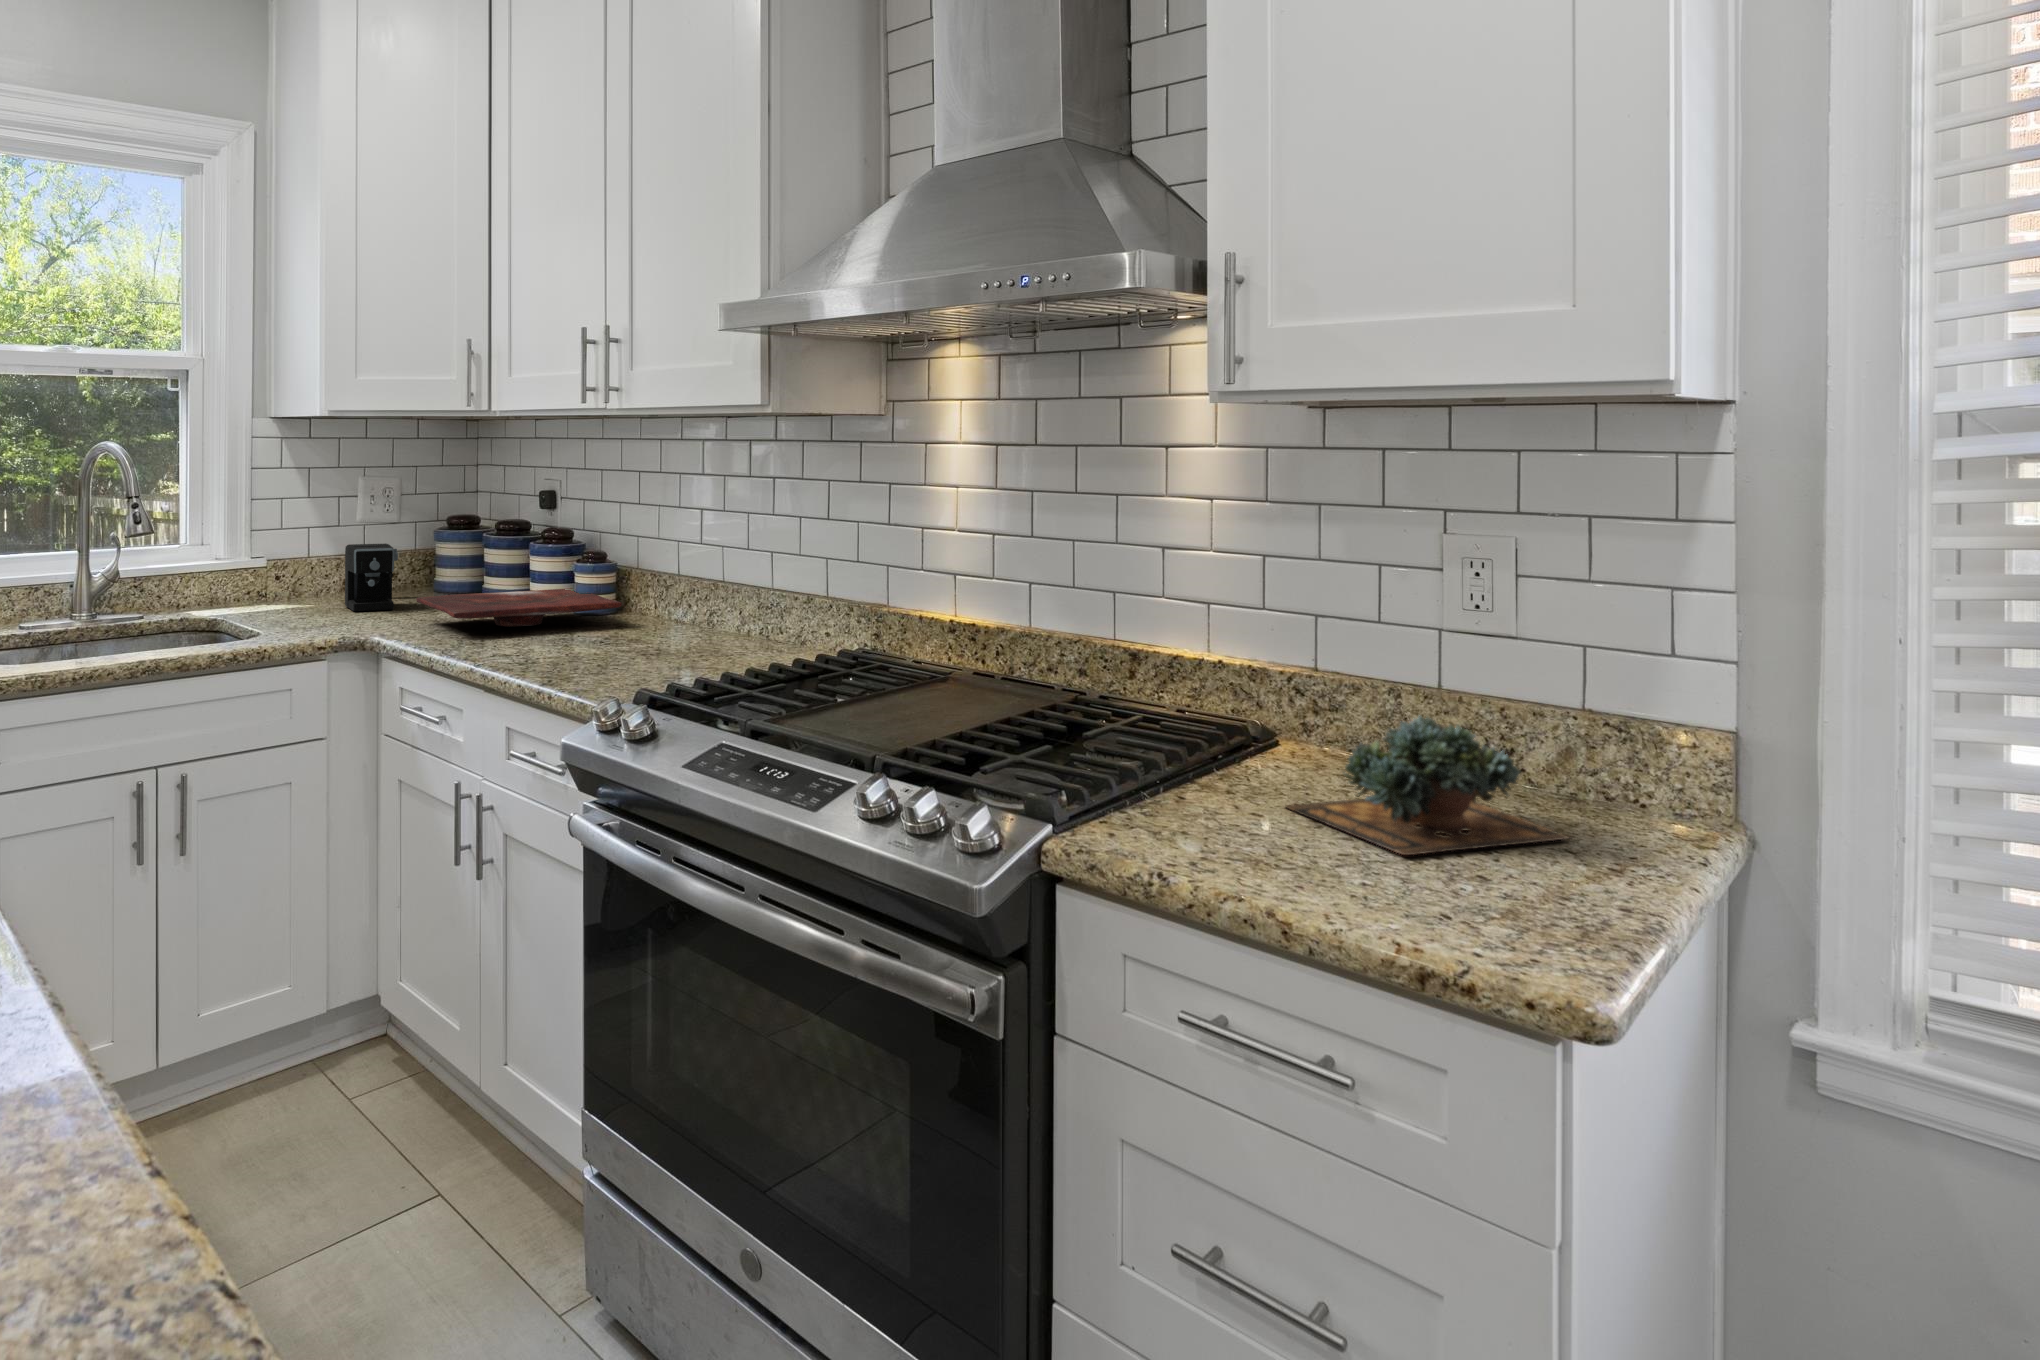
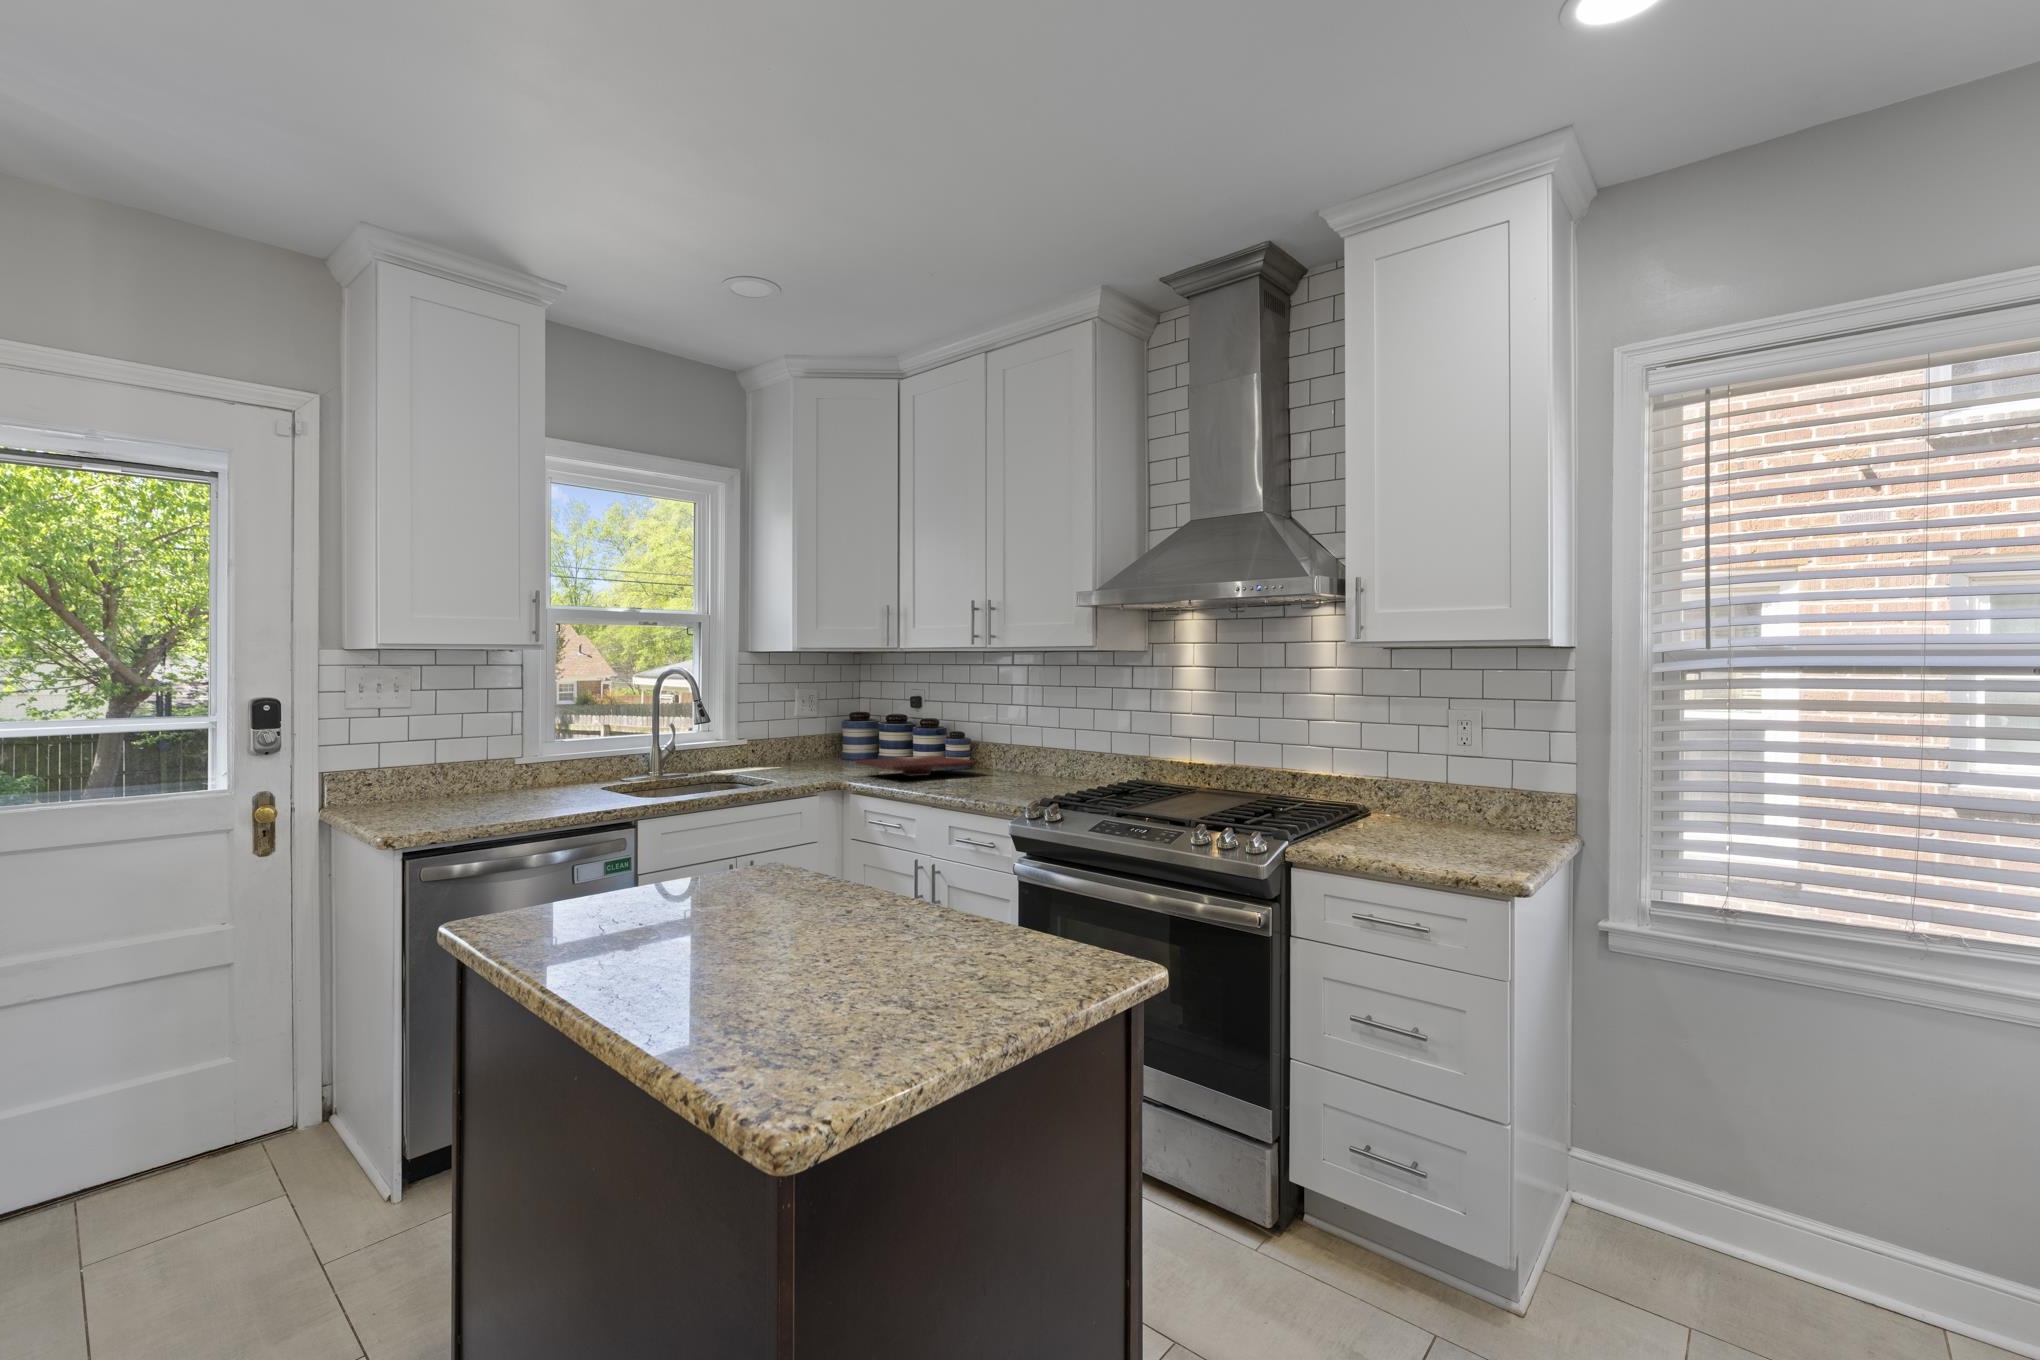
coffee maker: present [345,543,450,611] -> none [792,730,852,771]
succulent plant: present [1286,716,1570,855] -> none [1385,789,1510,847]

